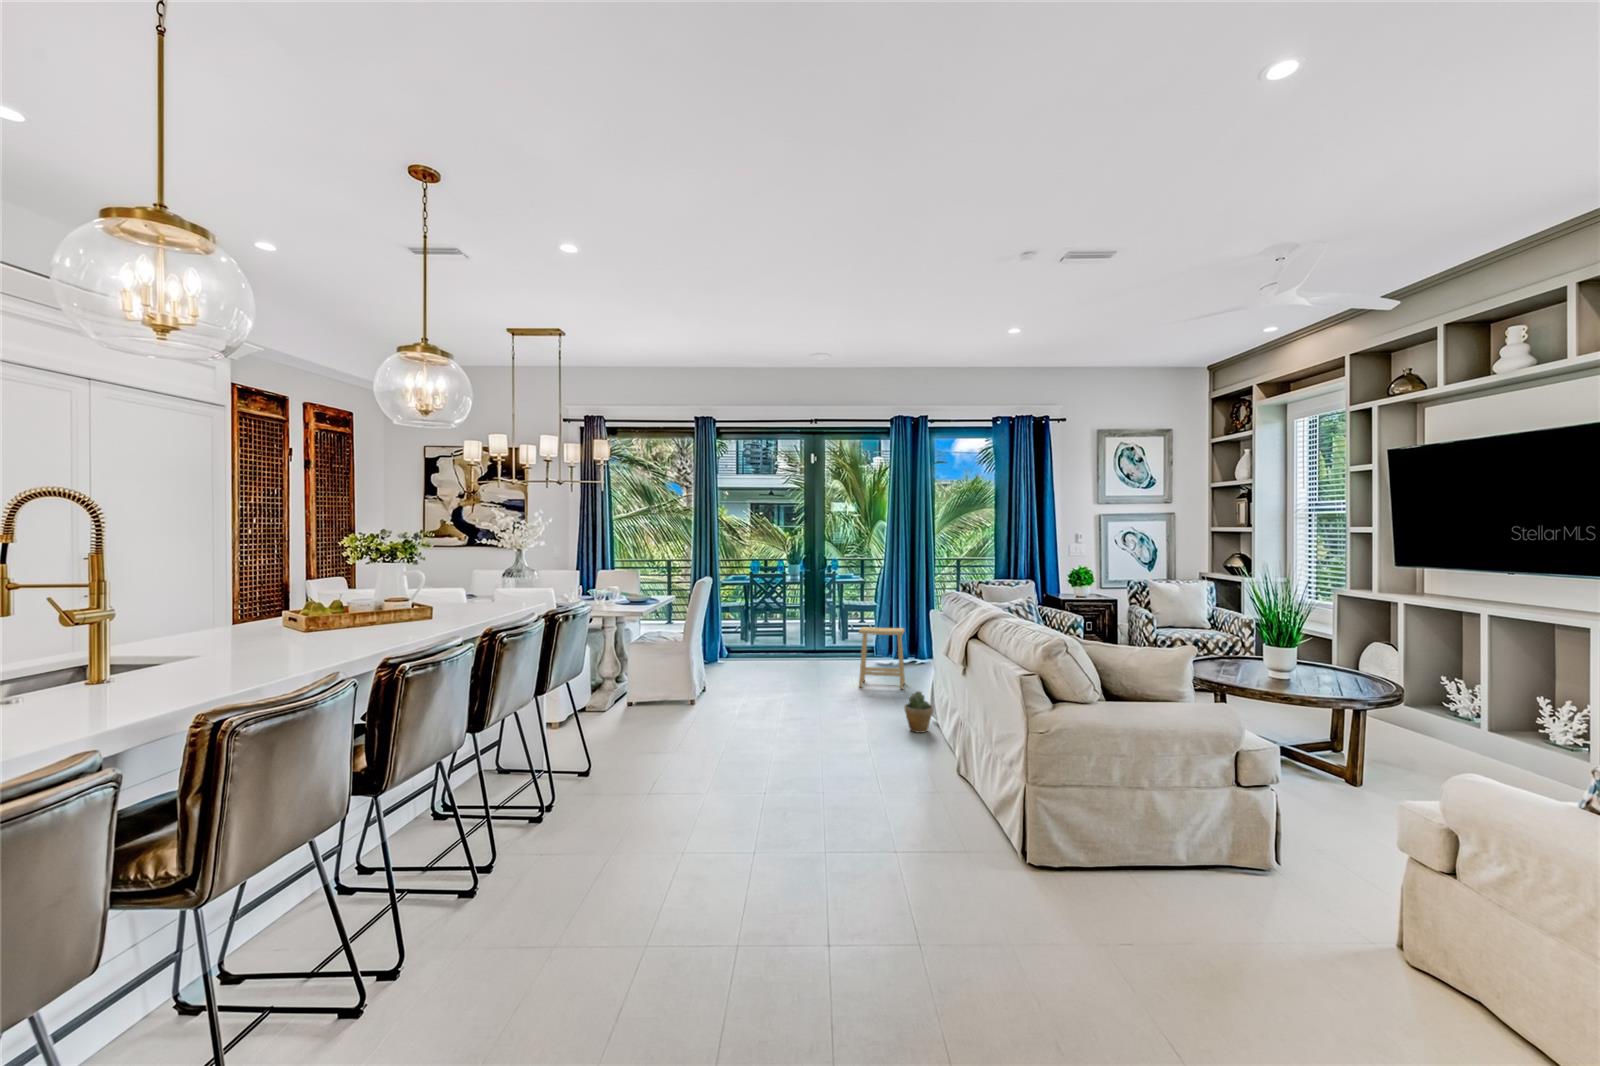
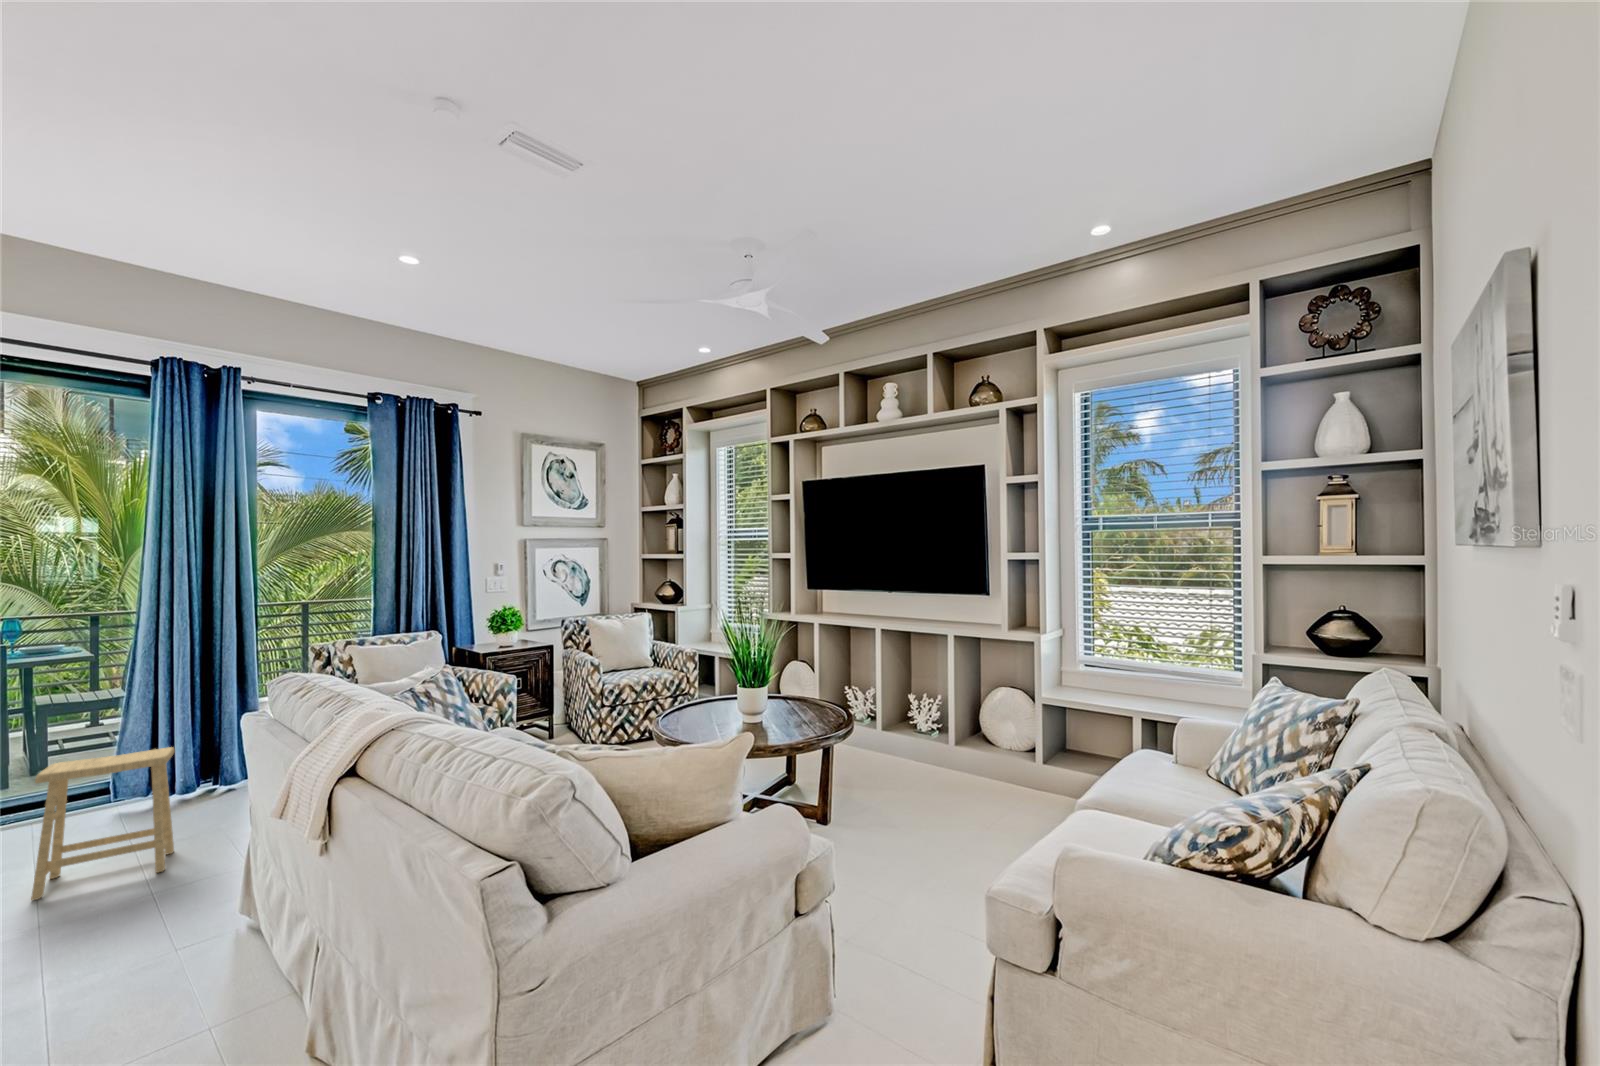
potted plant: present [904,691,933,733] -> none [127,911,218,1017]

